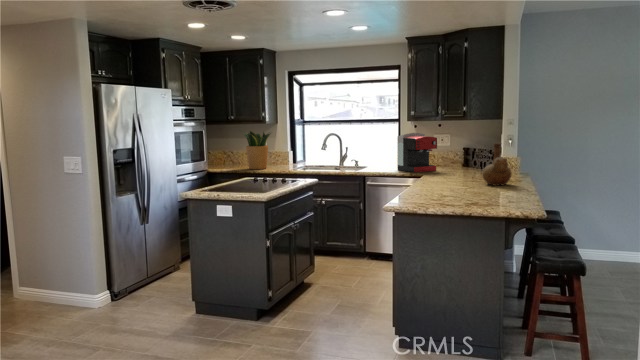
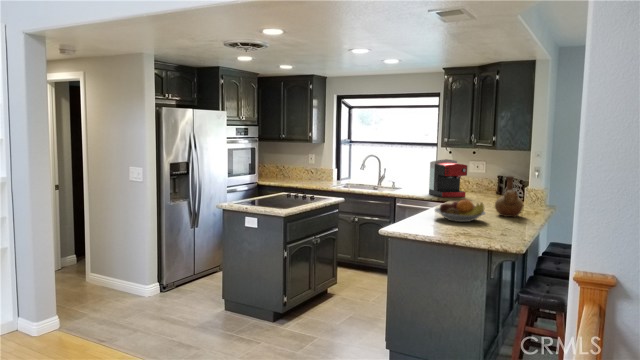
potted plant: present [244,131,271,169] -> none [287,148,316,185]
fruit bowl: none [428,169,482,193] -> present [435,199,486,222]

